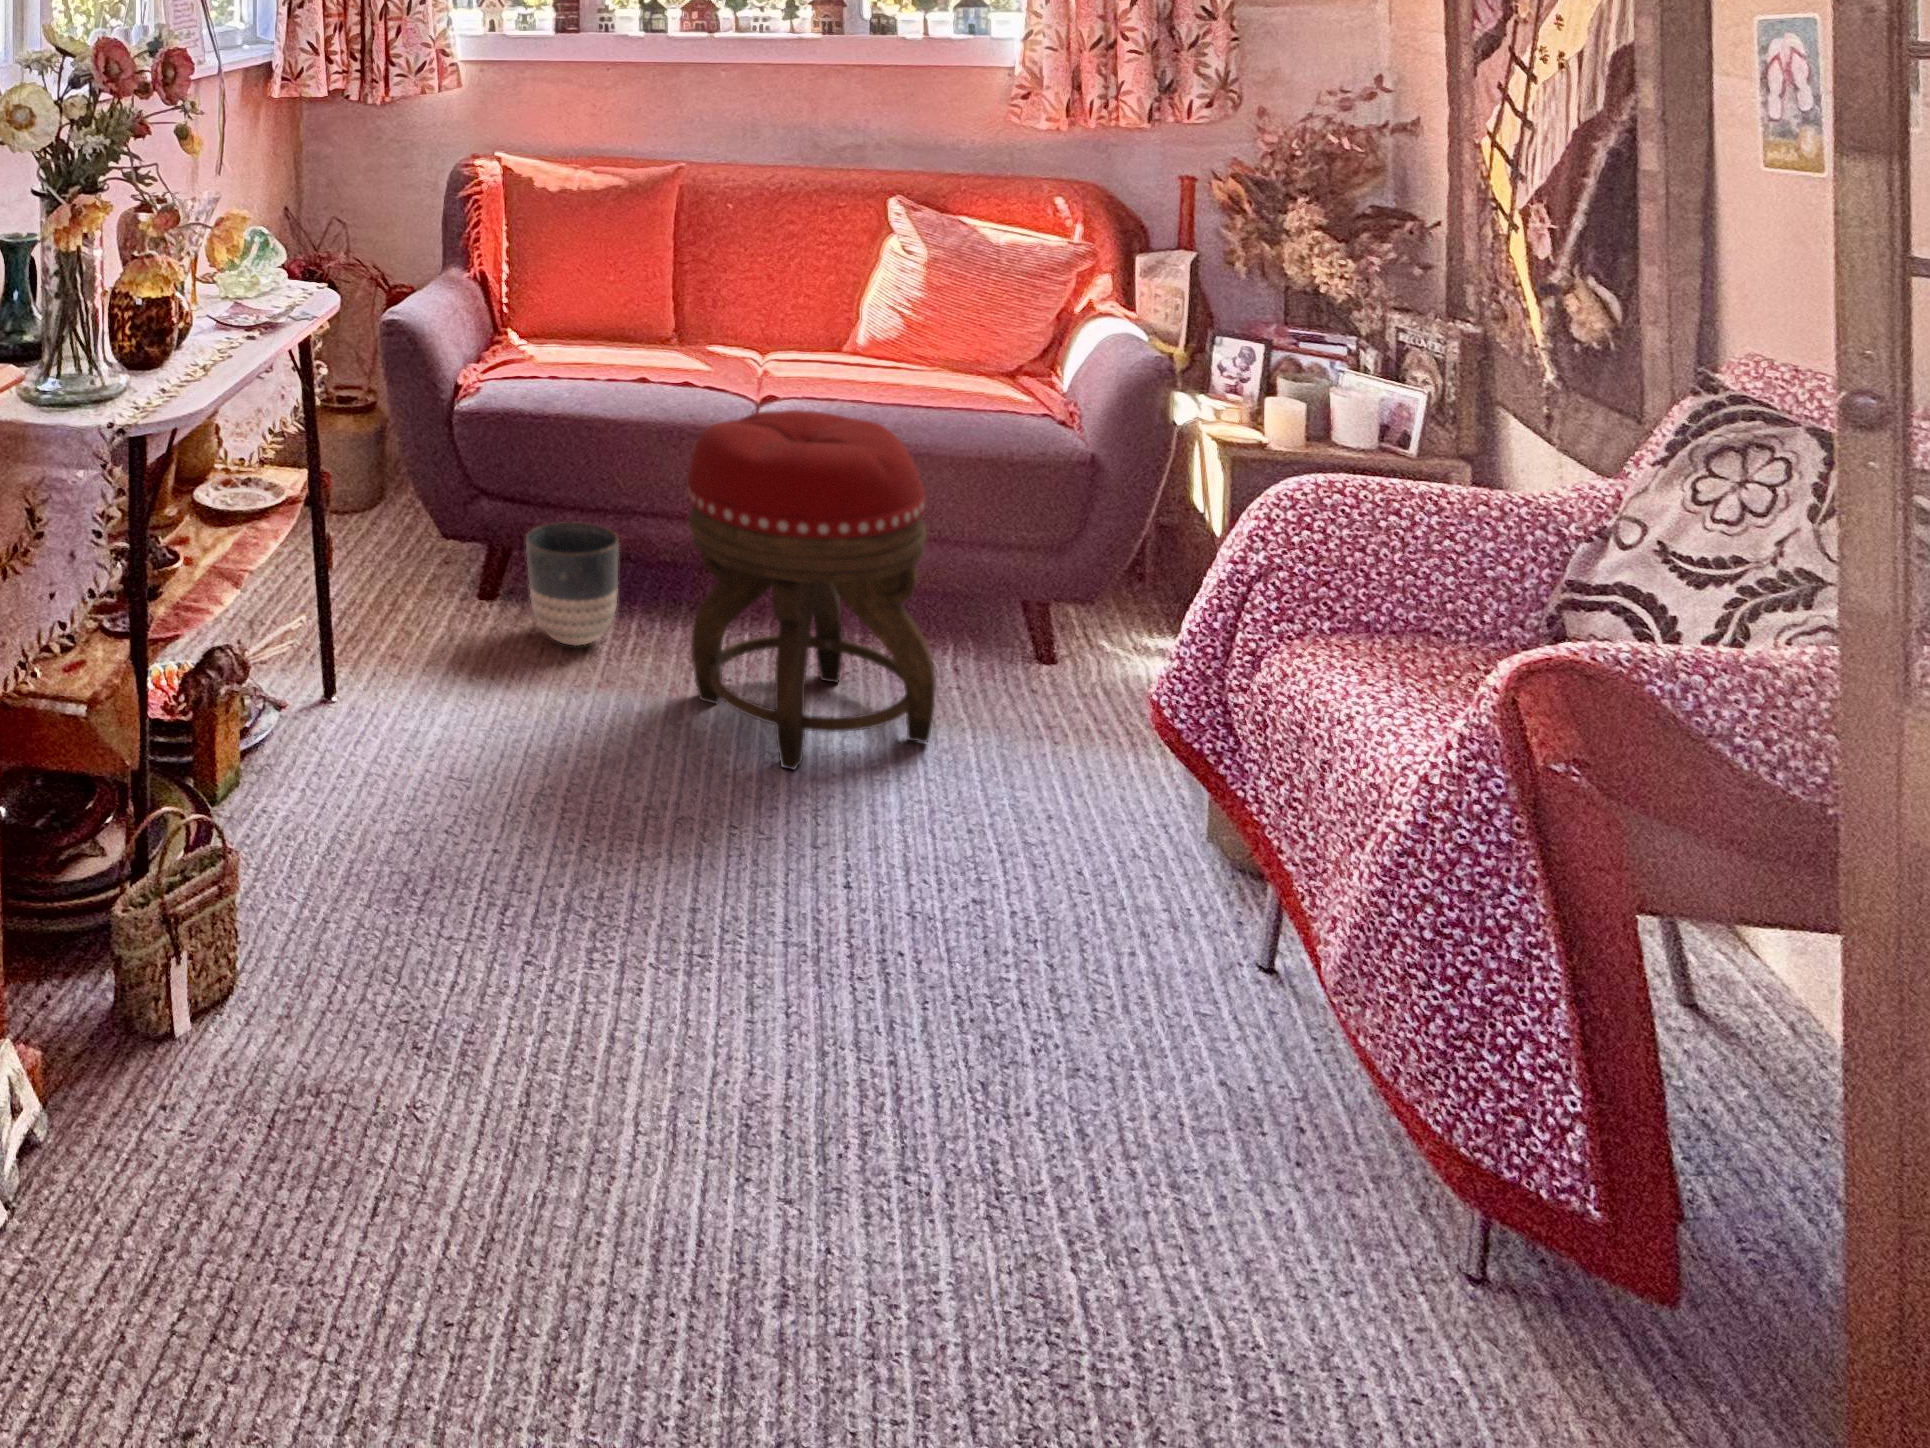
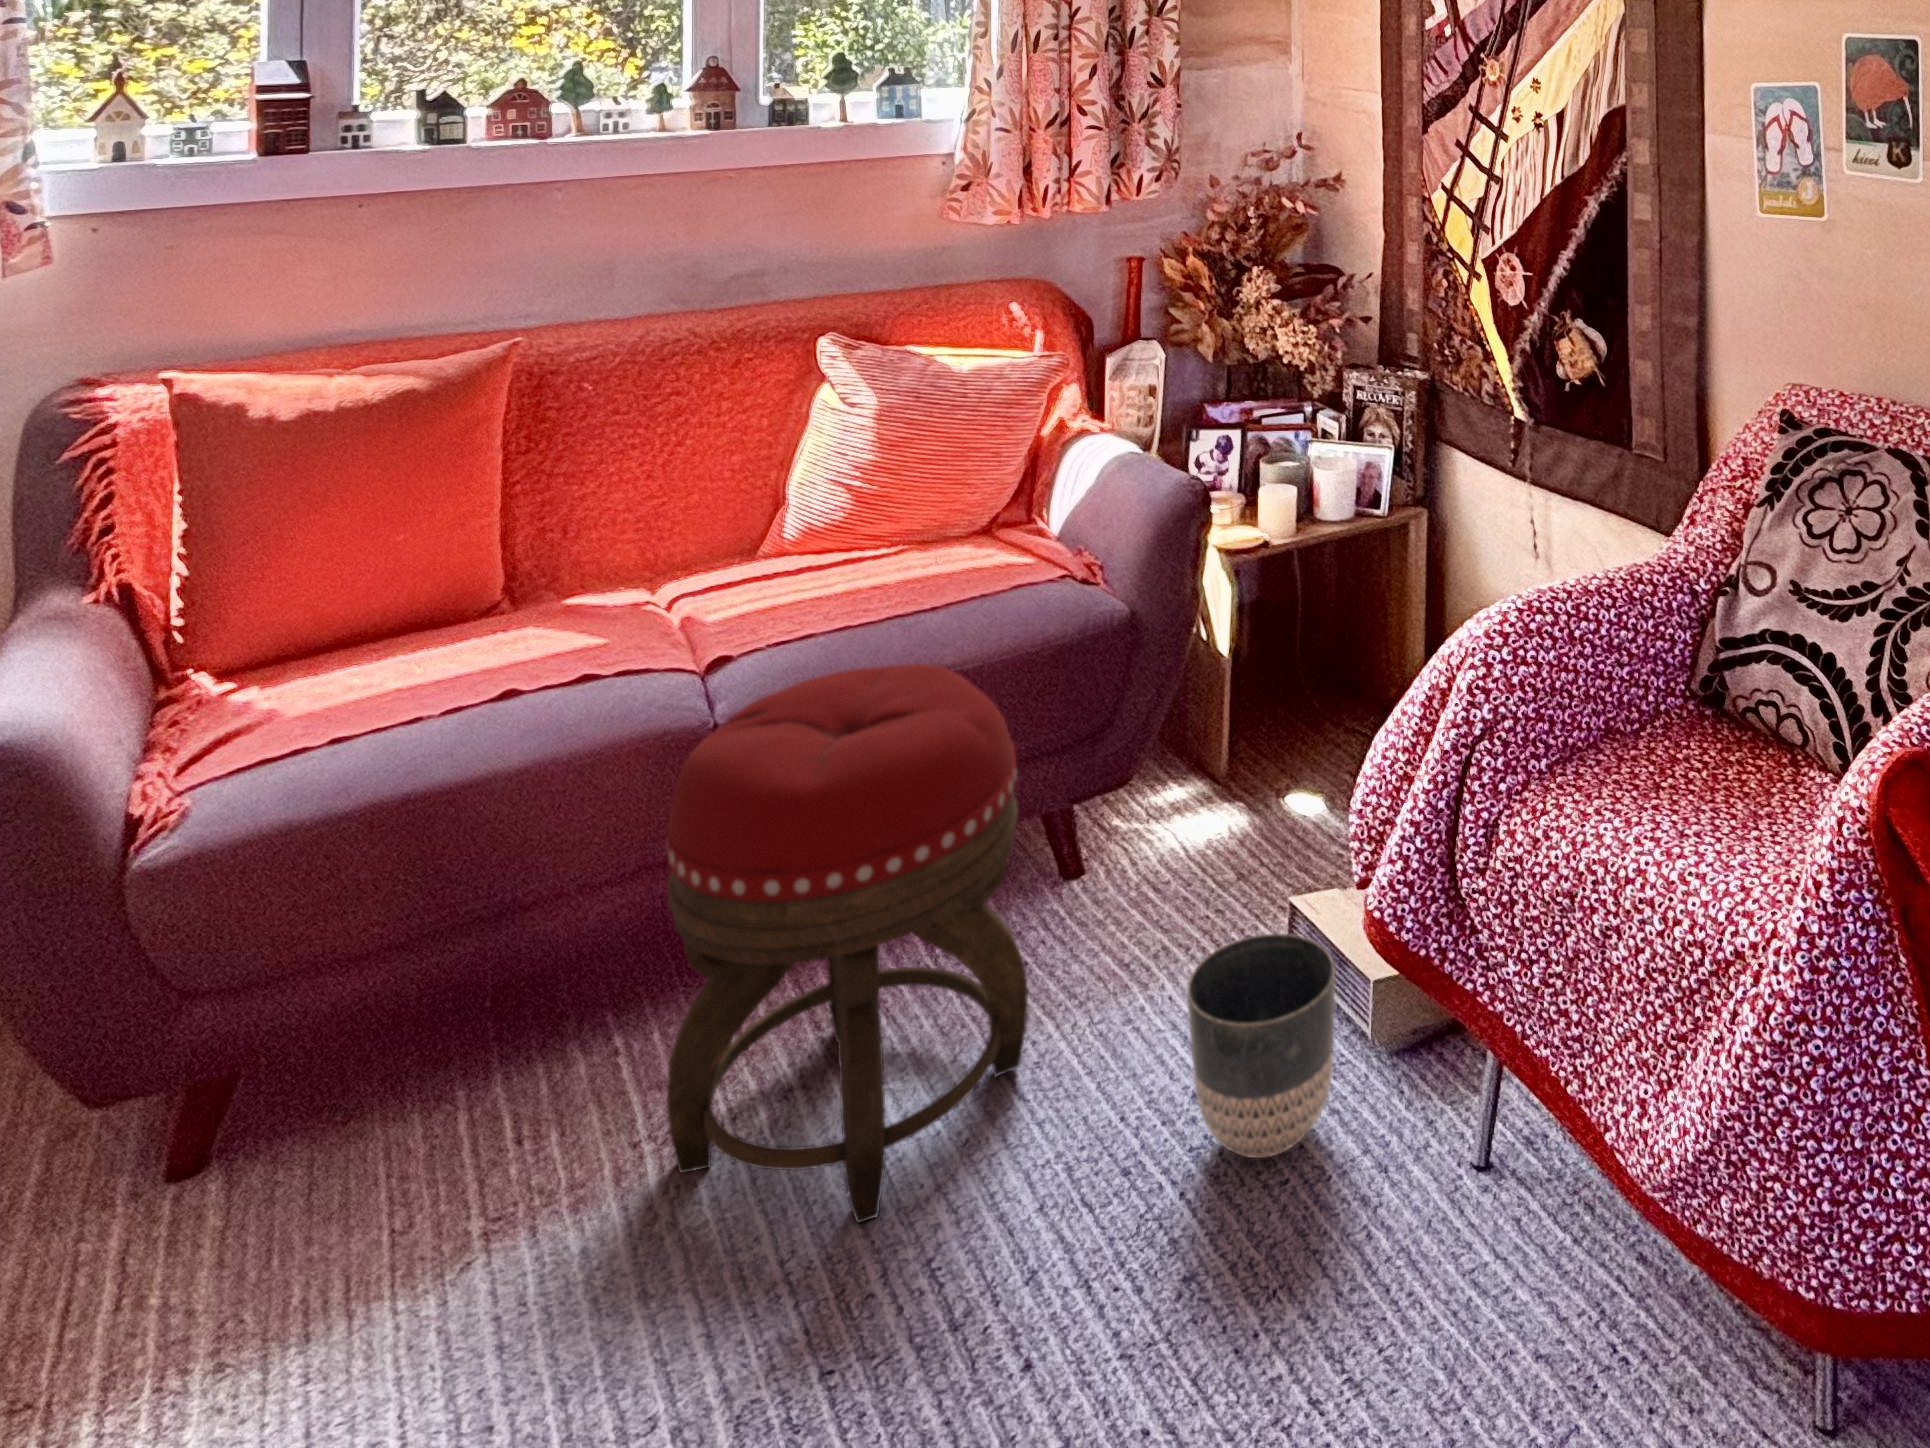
planter: present [526,522,619,645] -> present [1187,933,1335,1158]

